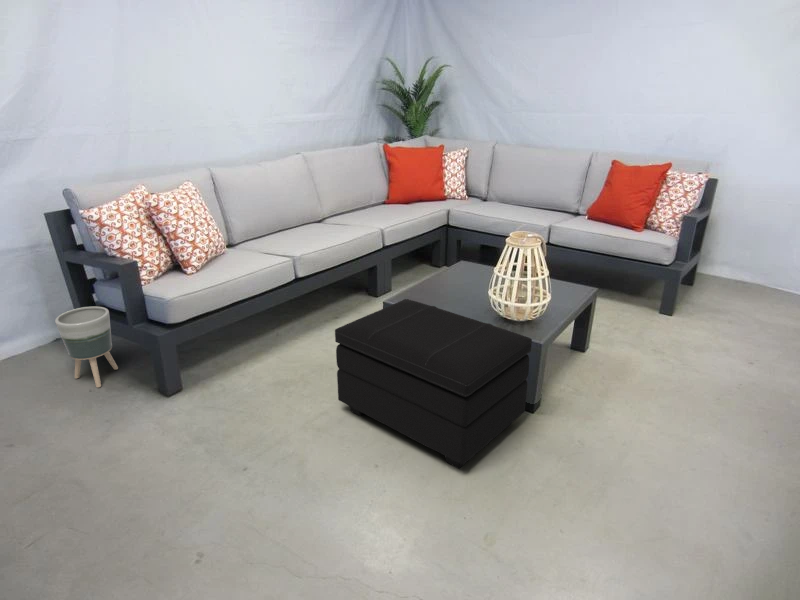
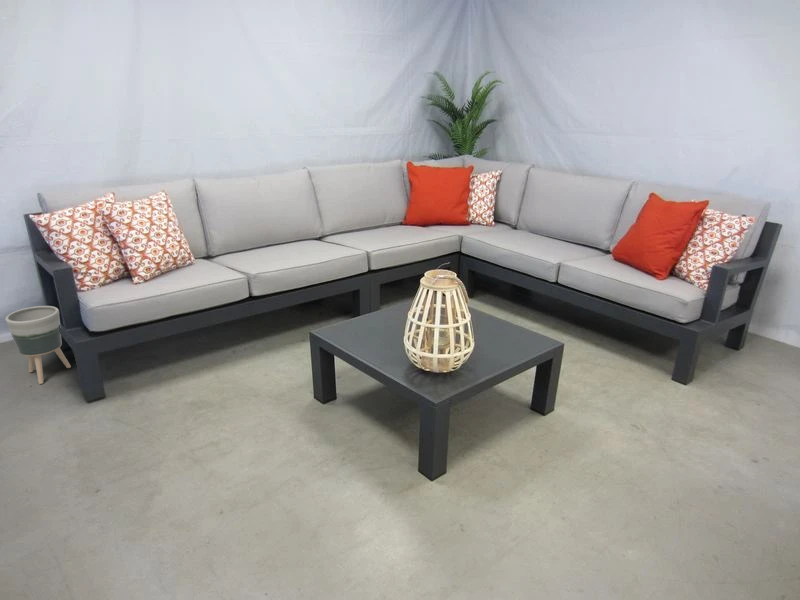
footstool: present [335,299,532,468] -> none [216,333,412,538]

